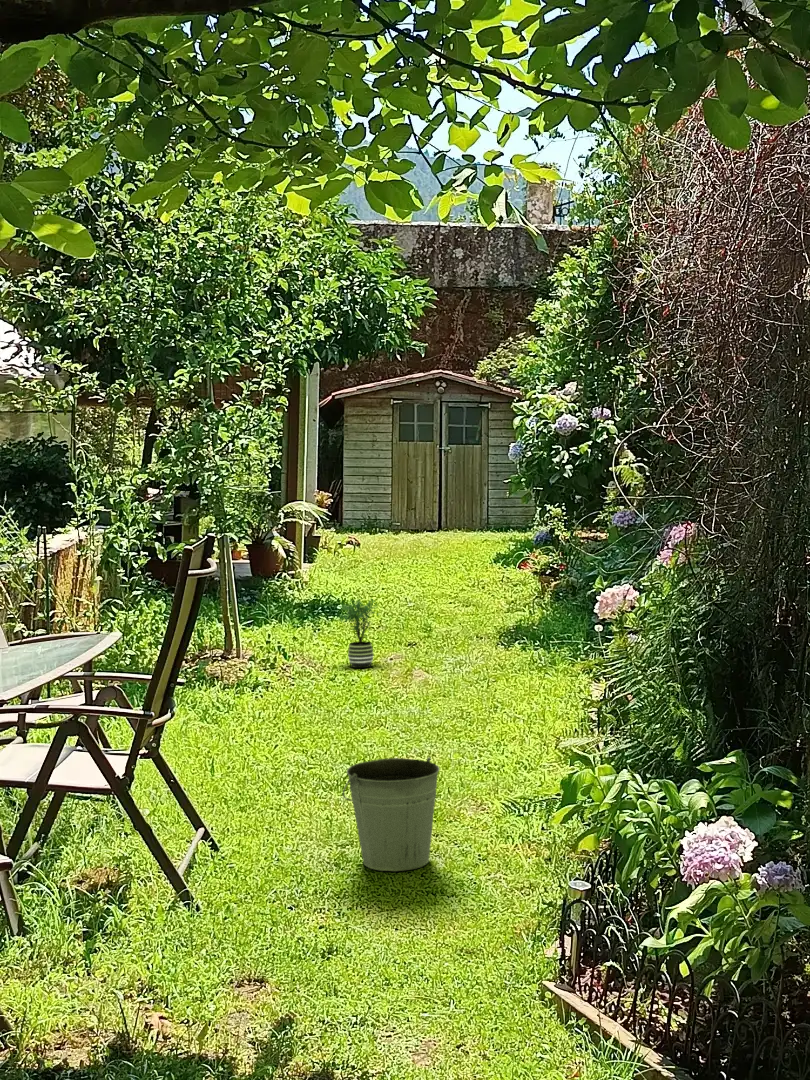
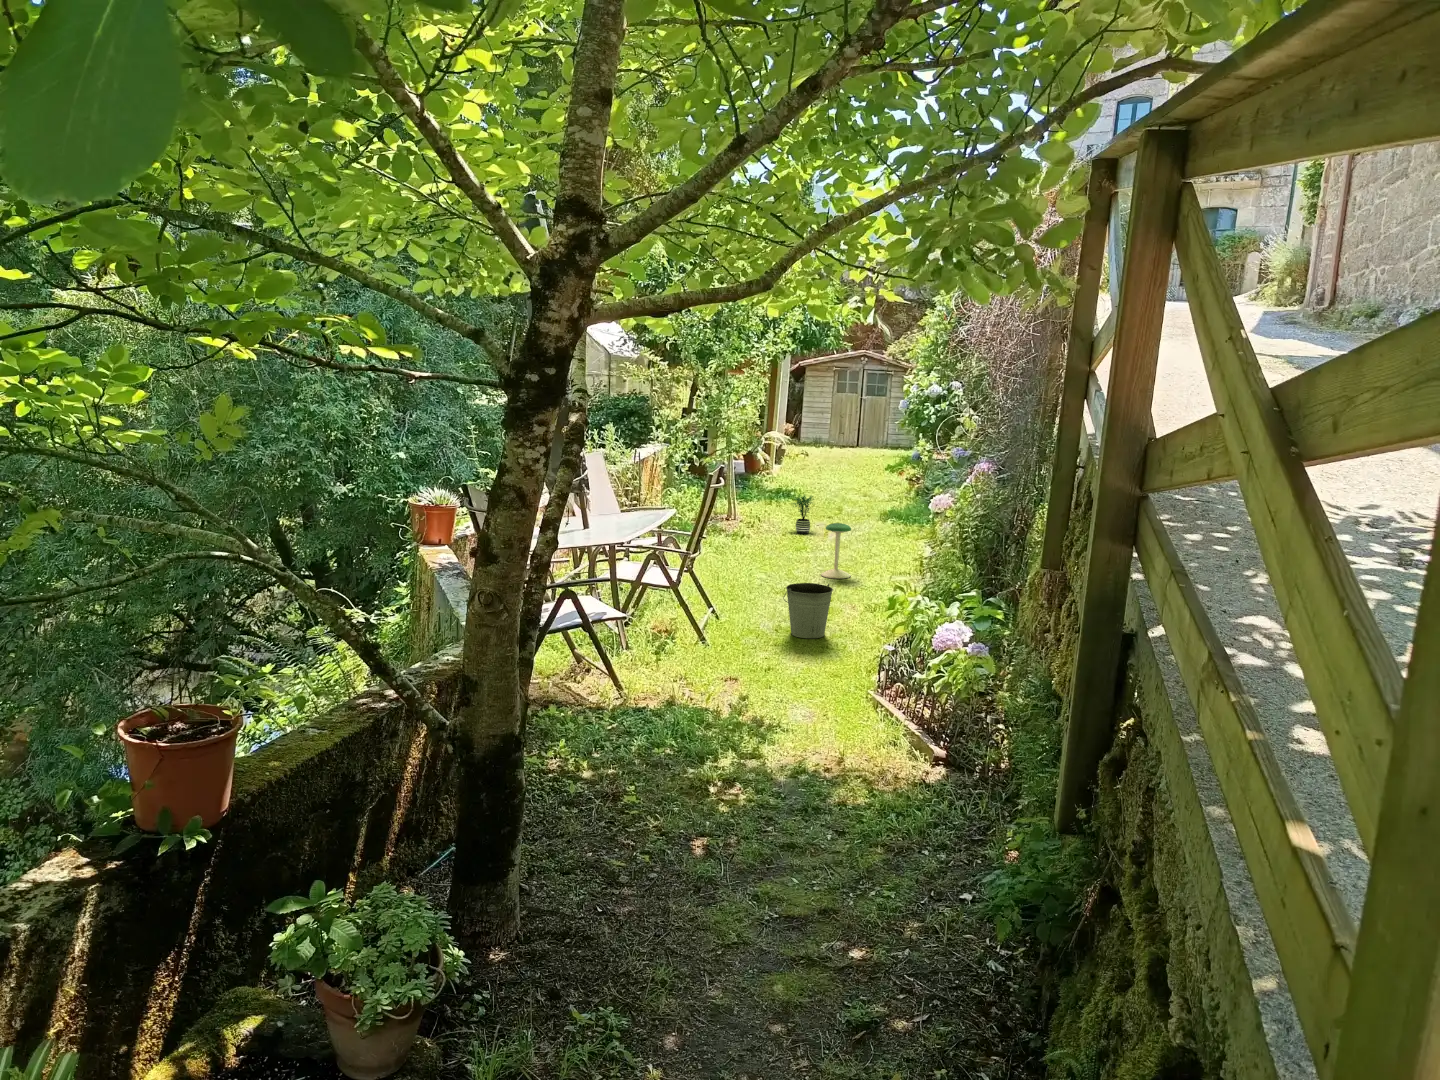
stool: none [404,641,458,743] -> present [821,523,851,579]

